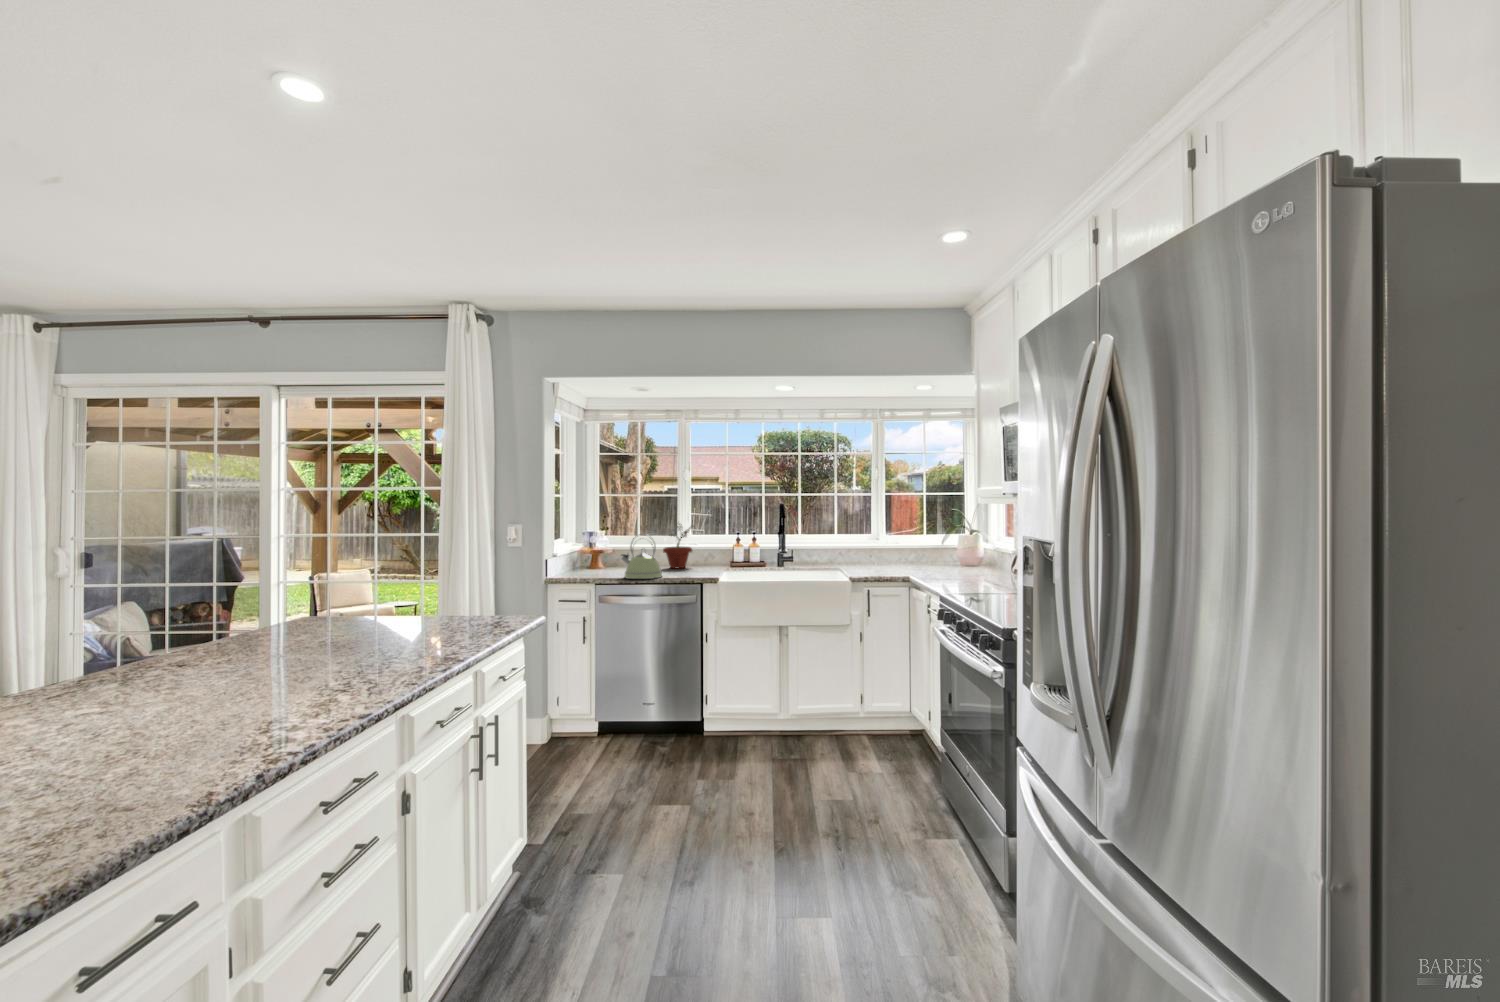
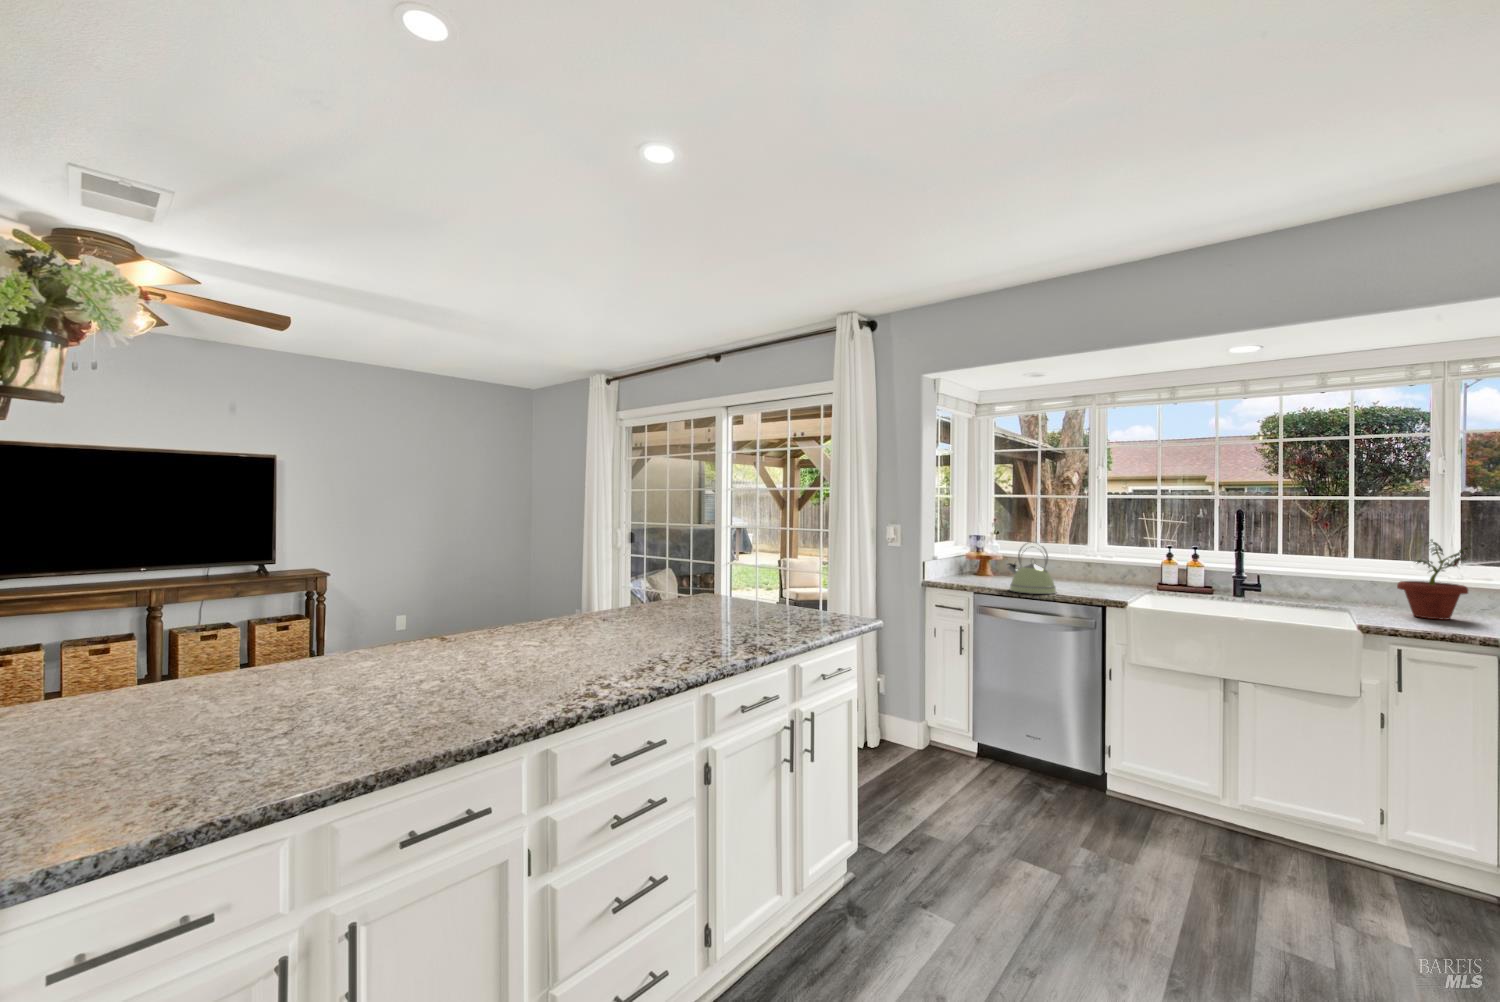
potted plant: present [663,524,693,568] -> present [1397,540,1471,620]

